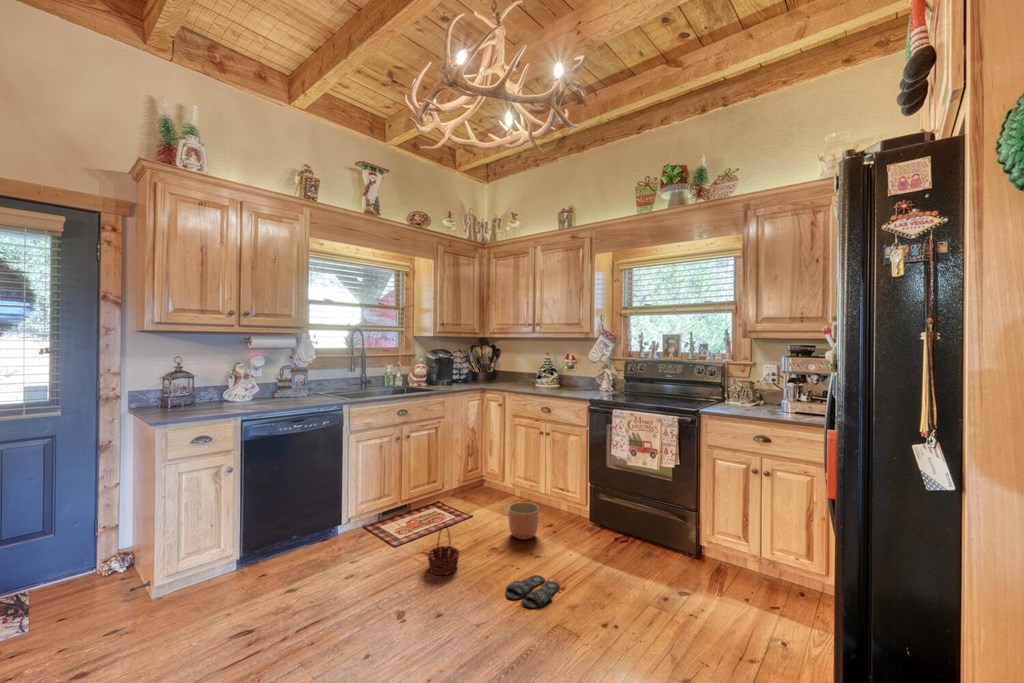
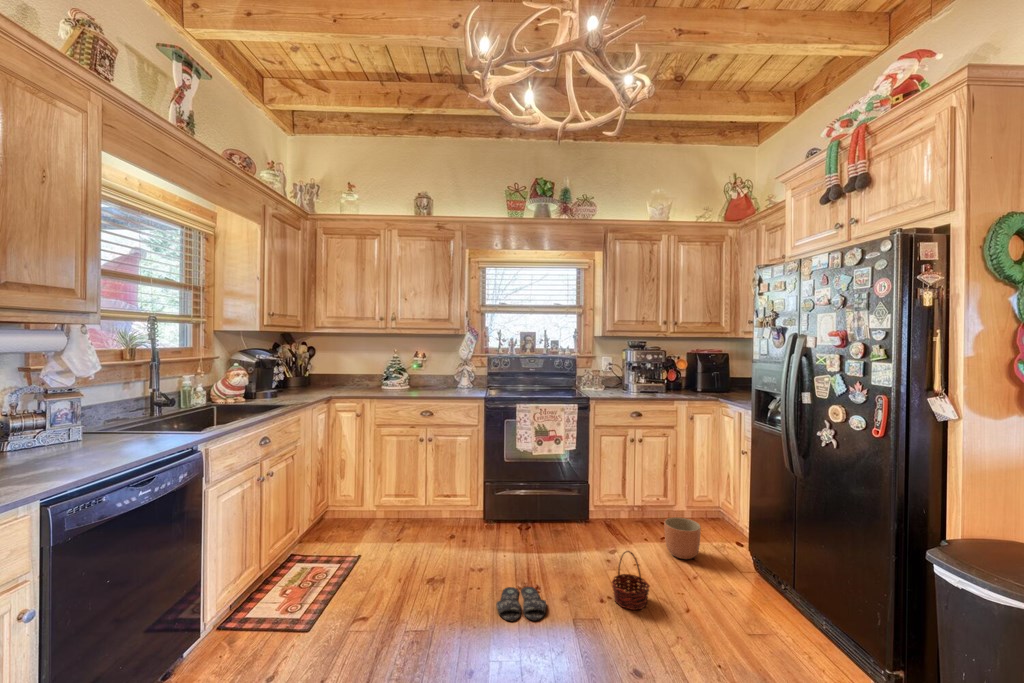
planter: present [508,502,539,540] -> present [664,517,701,559]
basket: present [428,525,459,575] -> present [612,551,650,610]

